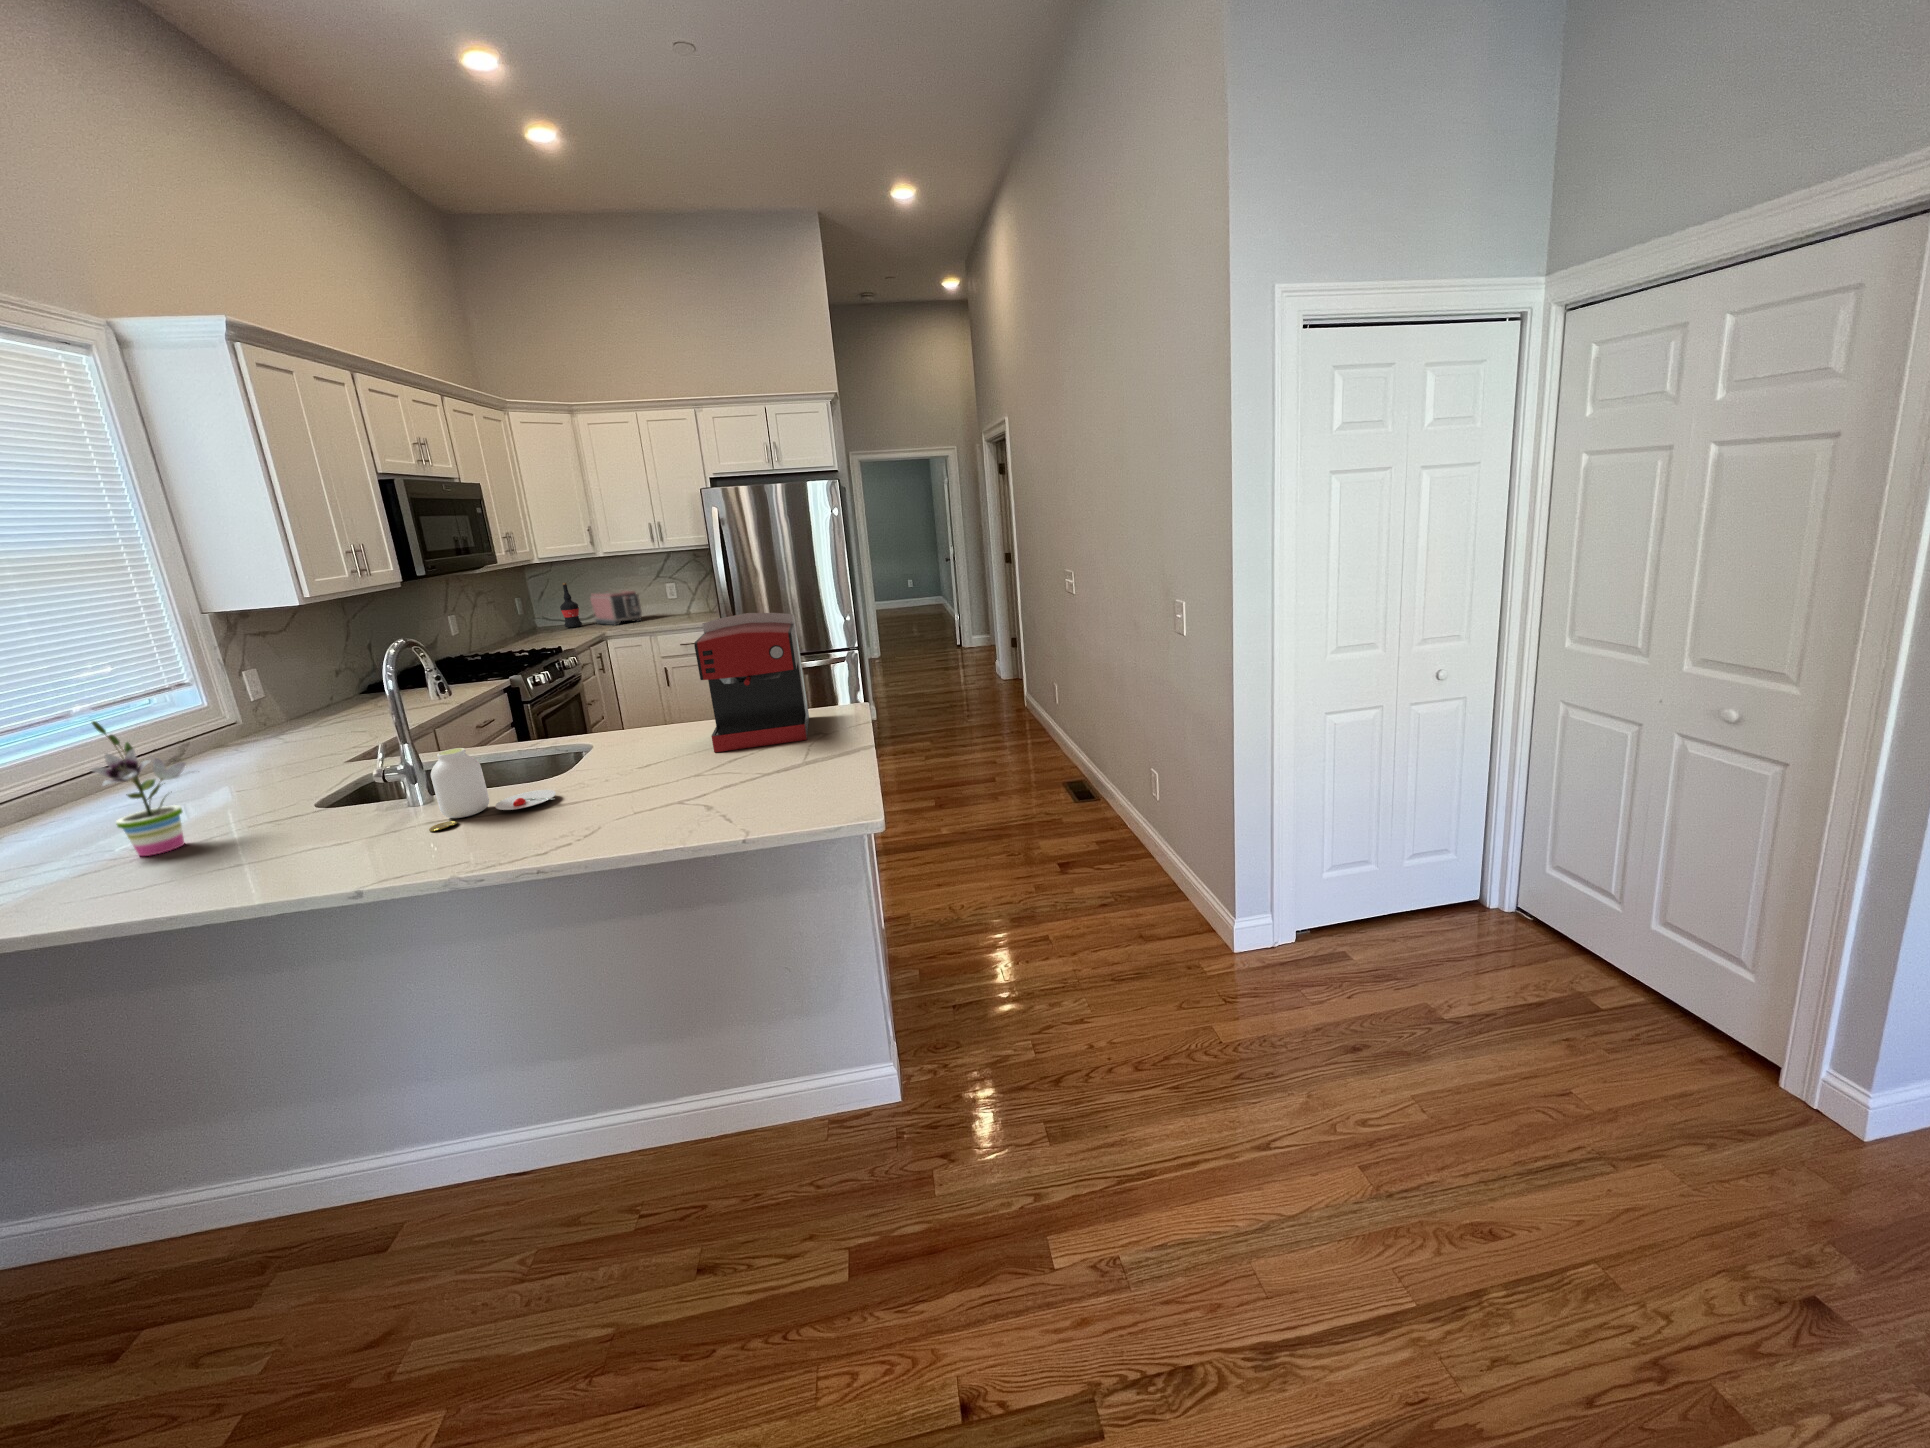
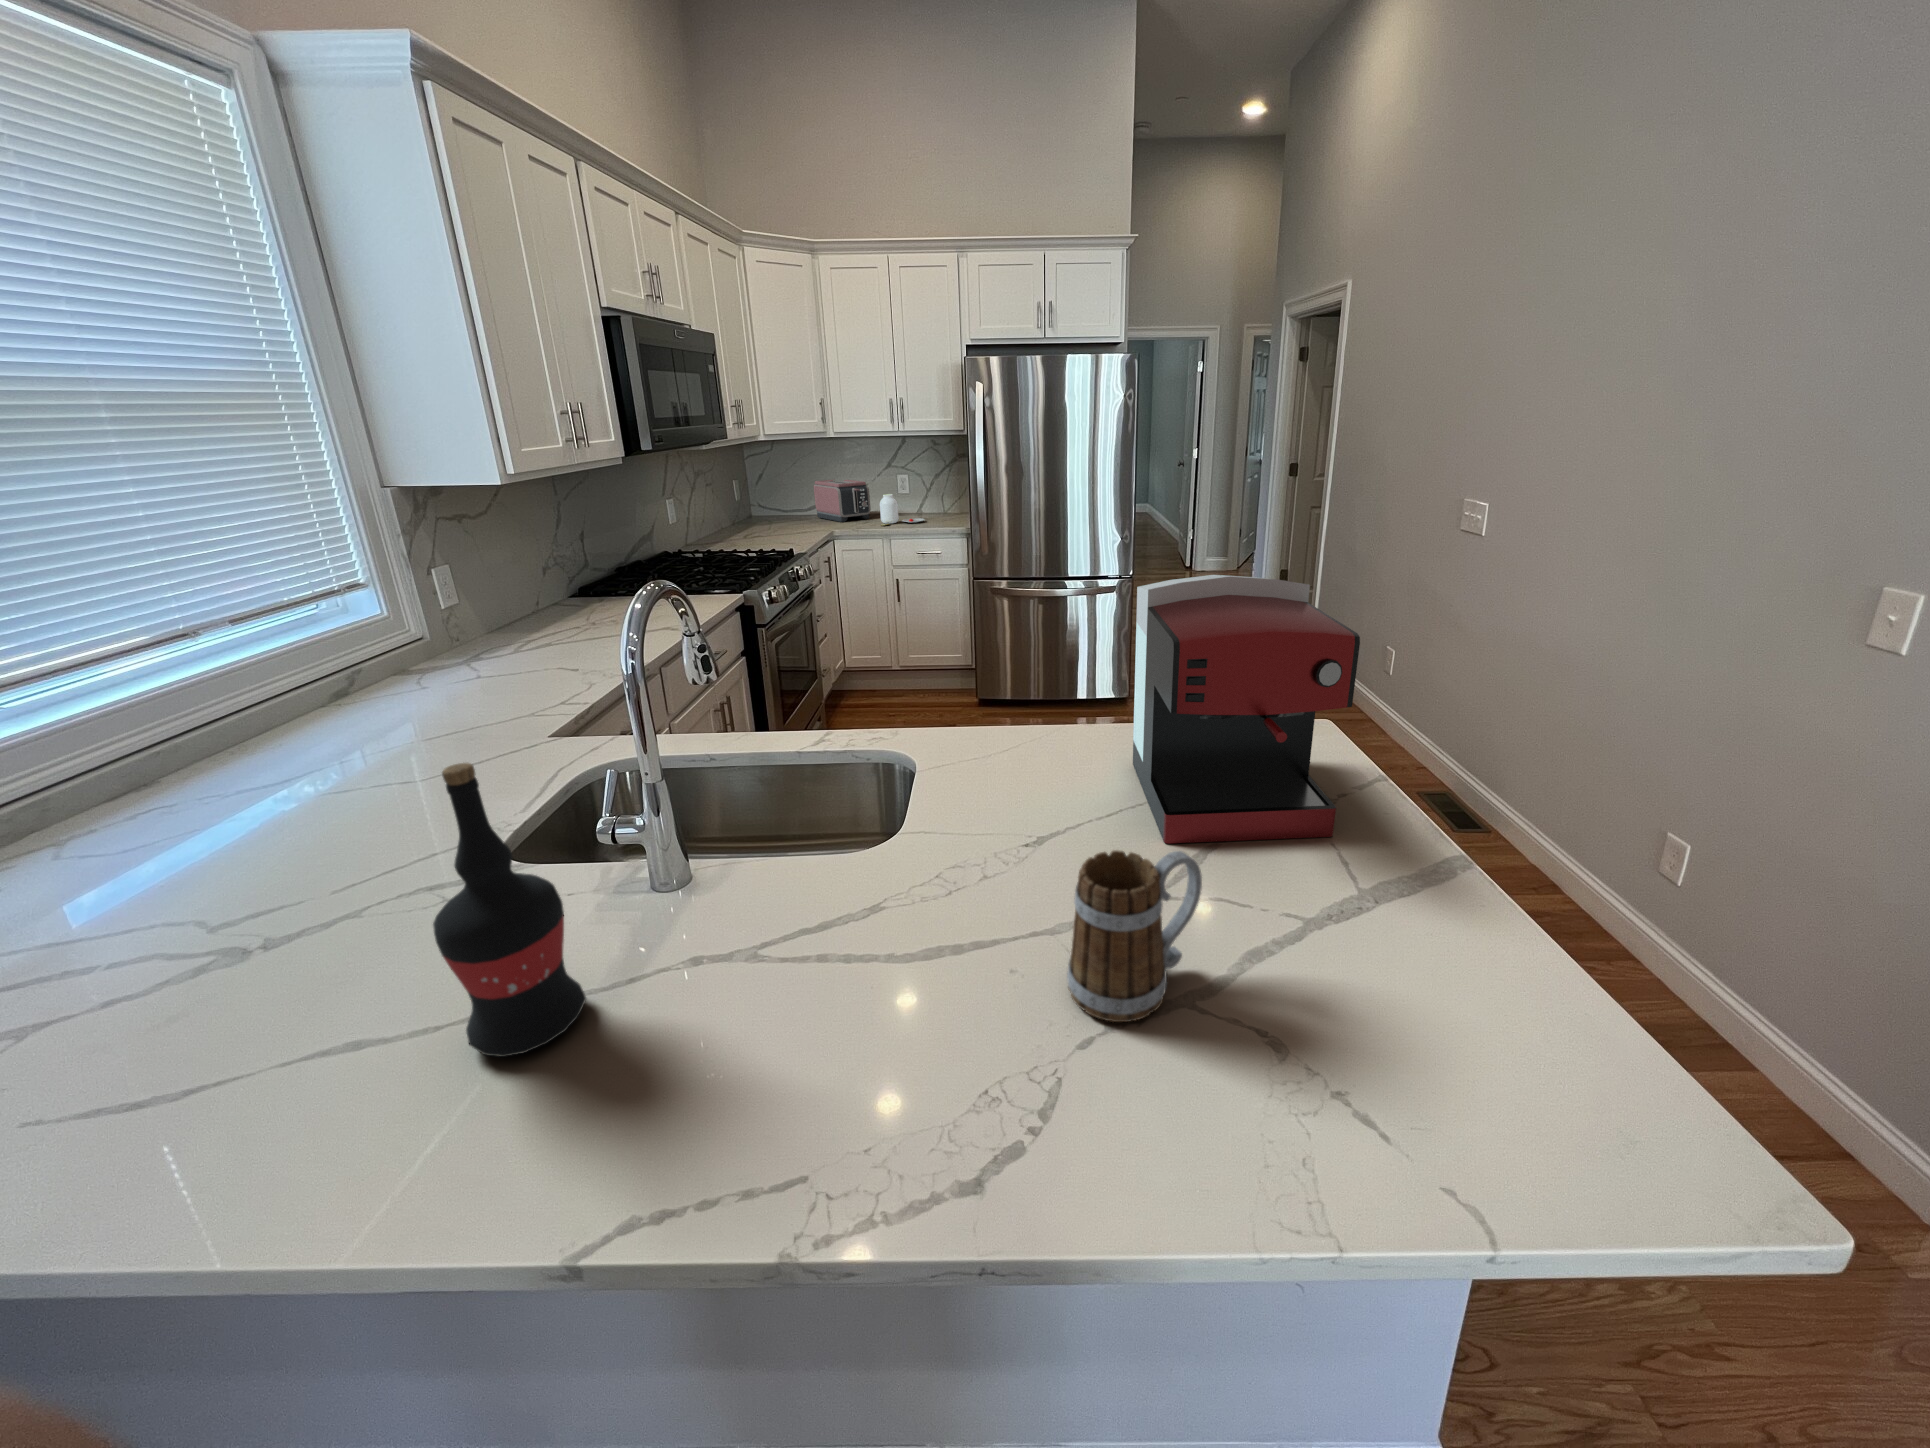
wine bottle: present [560,583,582,628] -> present [433,763,586,1057]
potted plant: present [91,721,188,856] -> none [86,722,311,979]
mug: none [613,727,683,803] -> present [1067,850,1202,1022]
jar: present [429,748,556,831] -> present [880,494,924,526]

